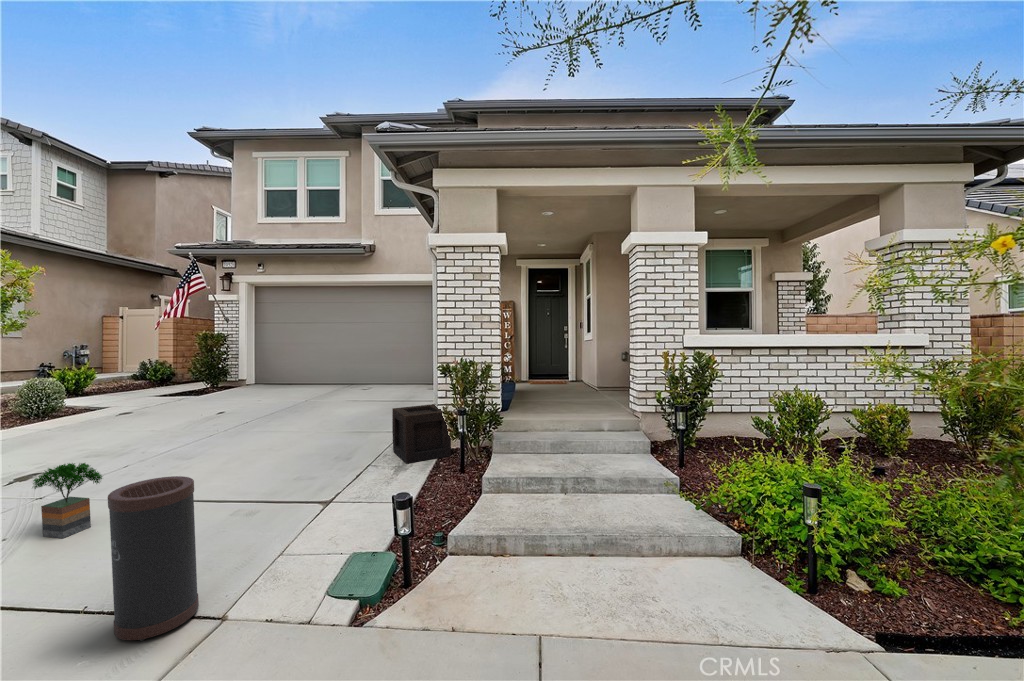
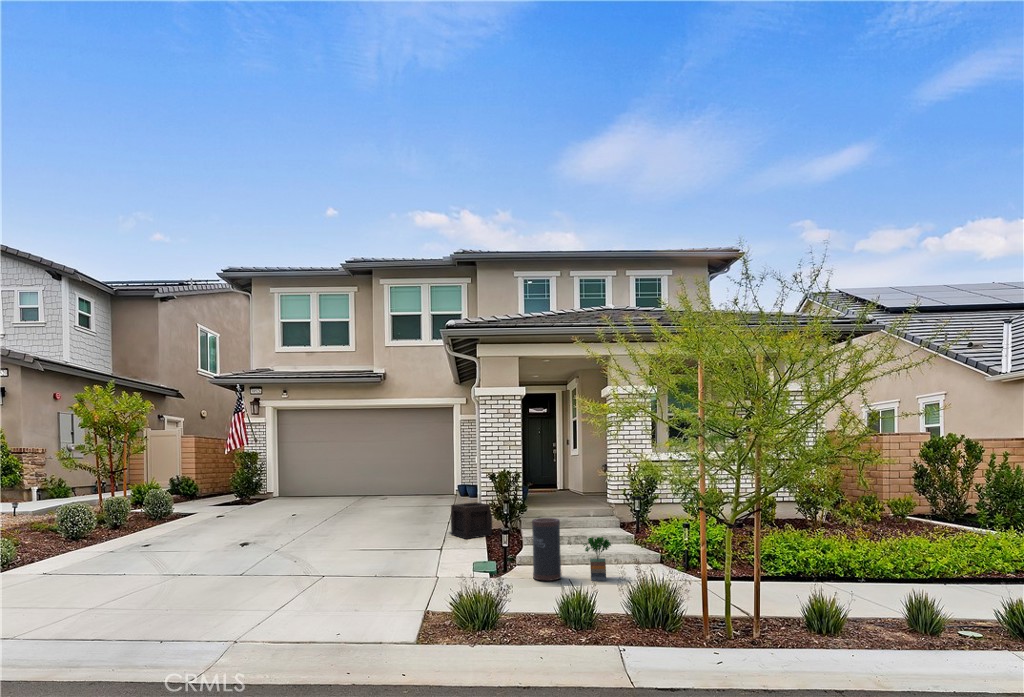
potted tree: present [33,463,102,538] -> present [583,537,611,581]
trash can: present [108,476,199,641] -> present [532,518,561,581]

